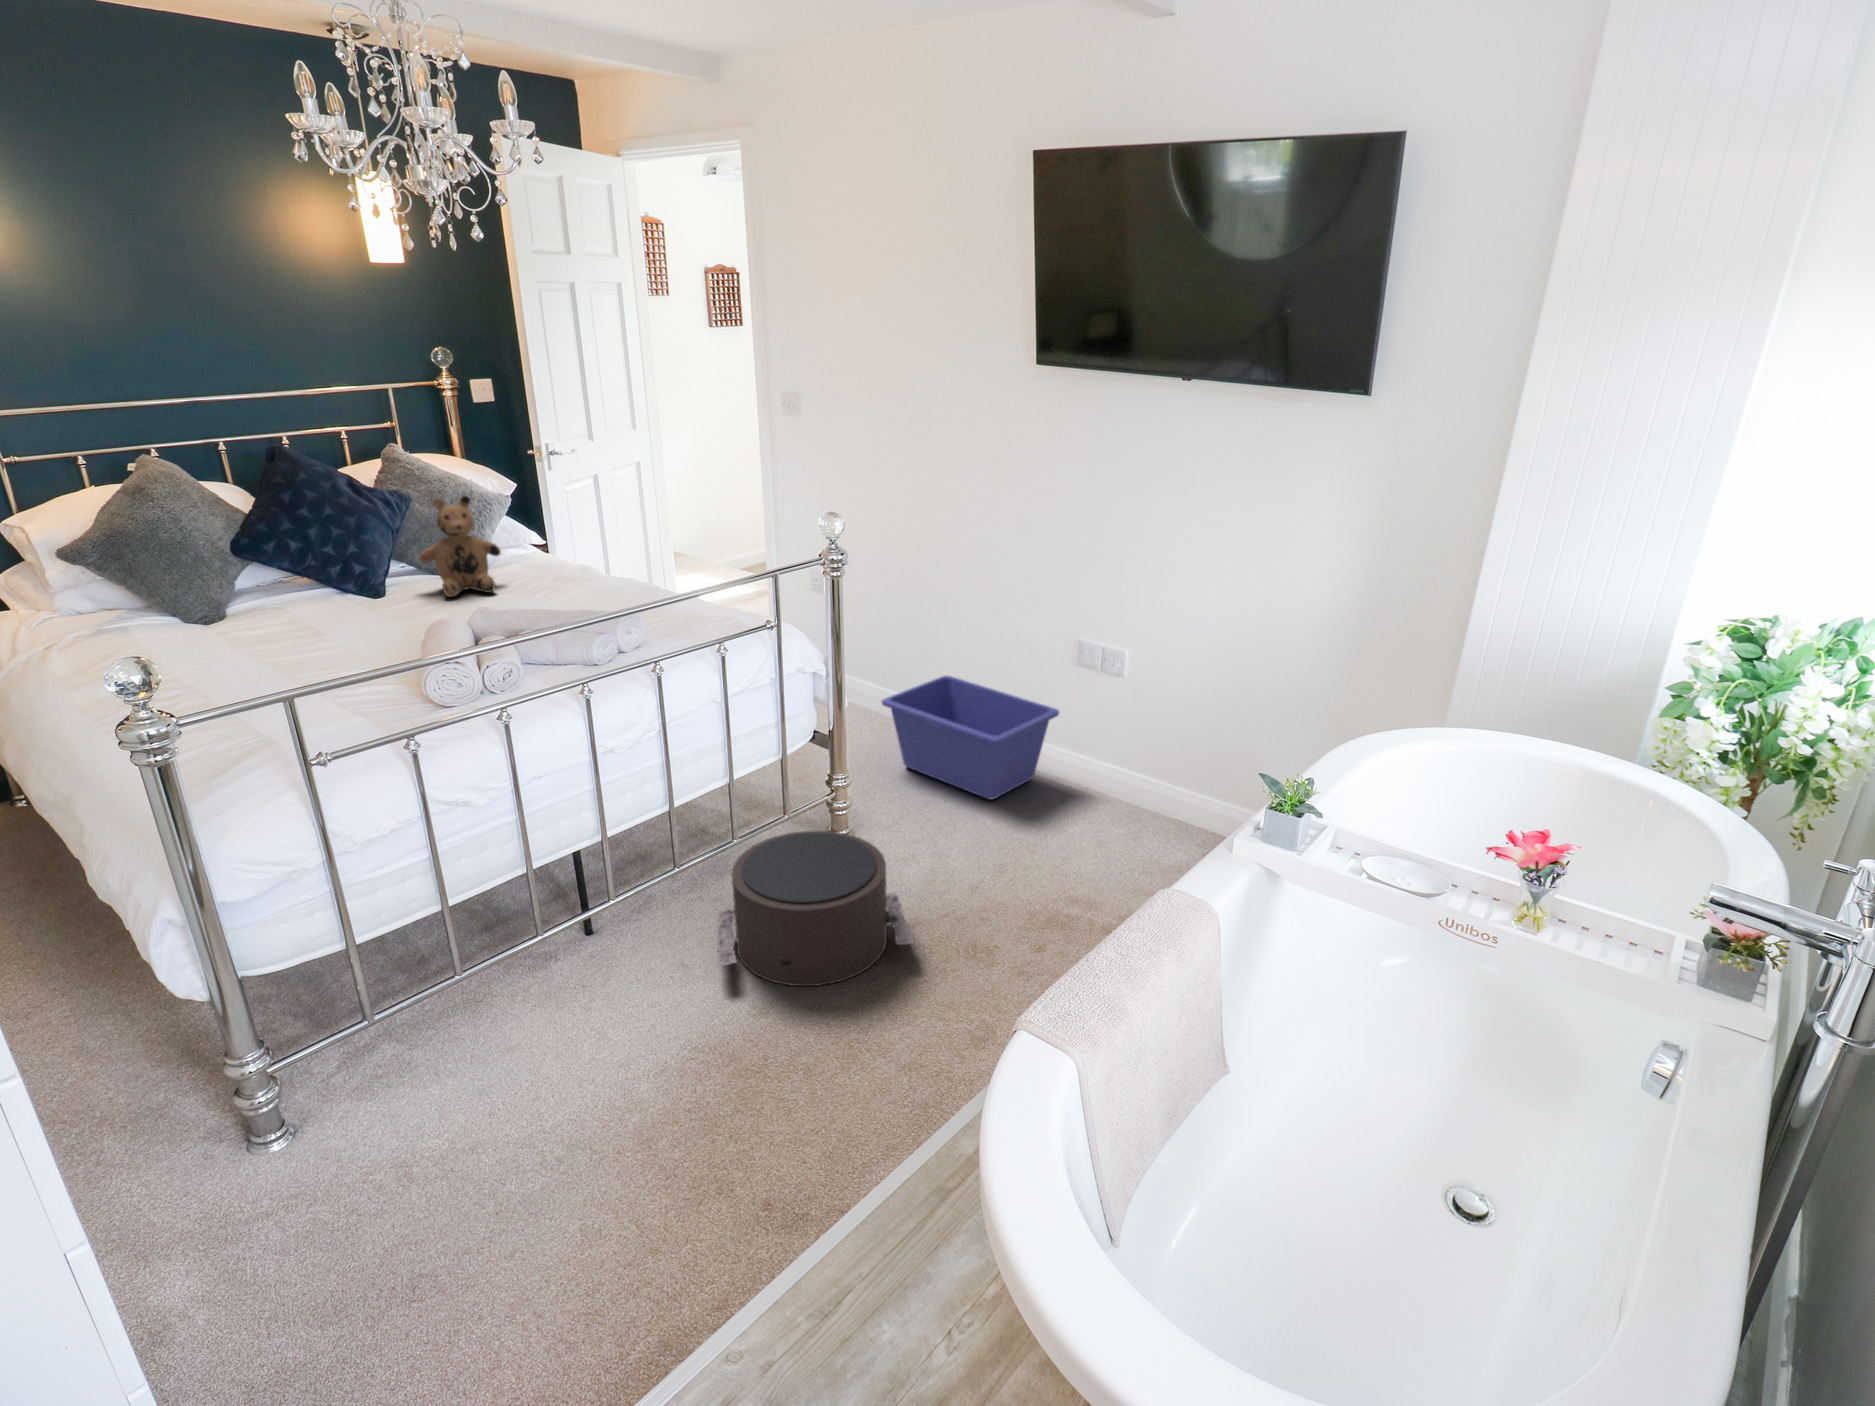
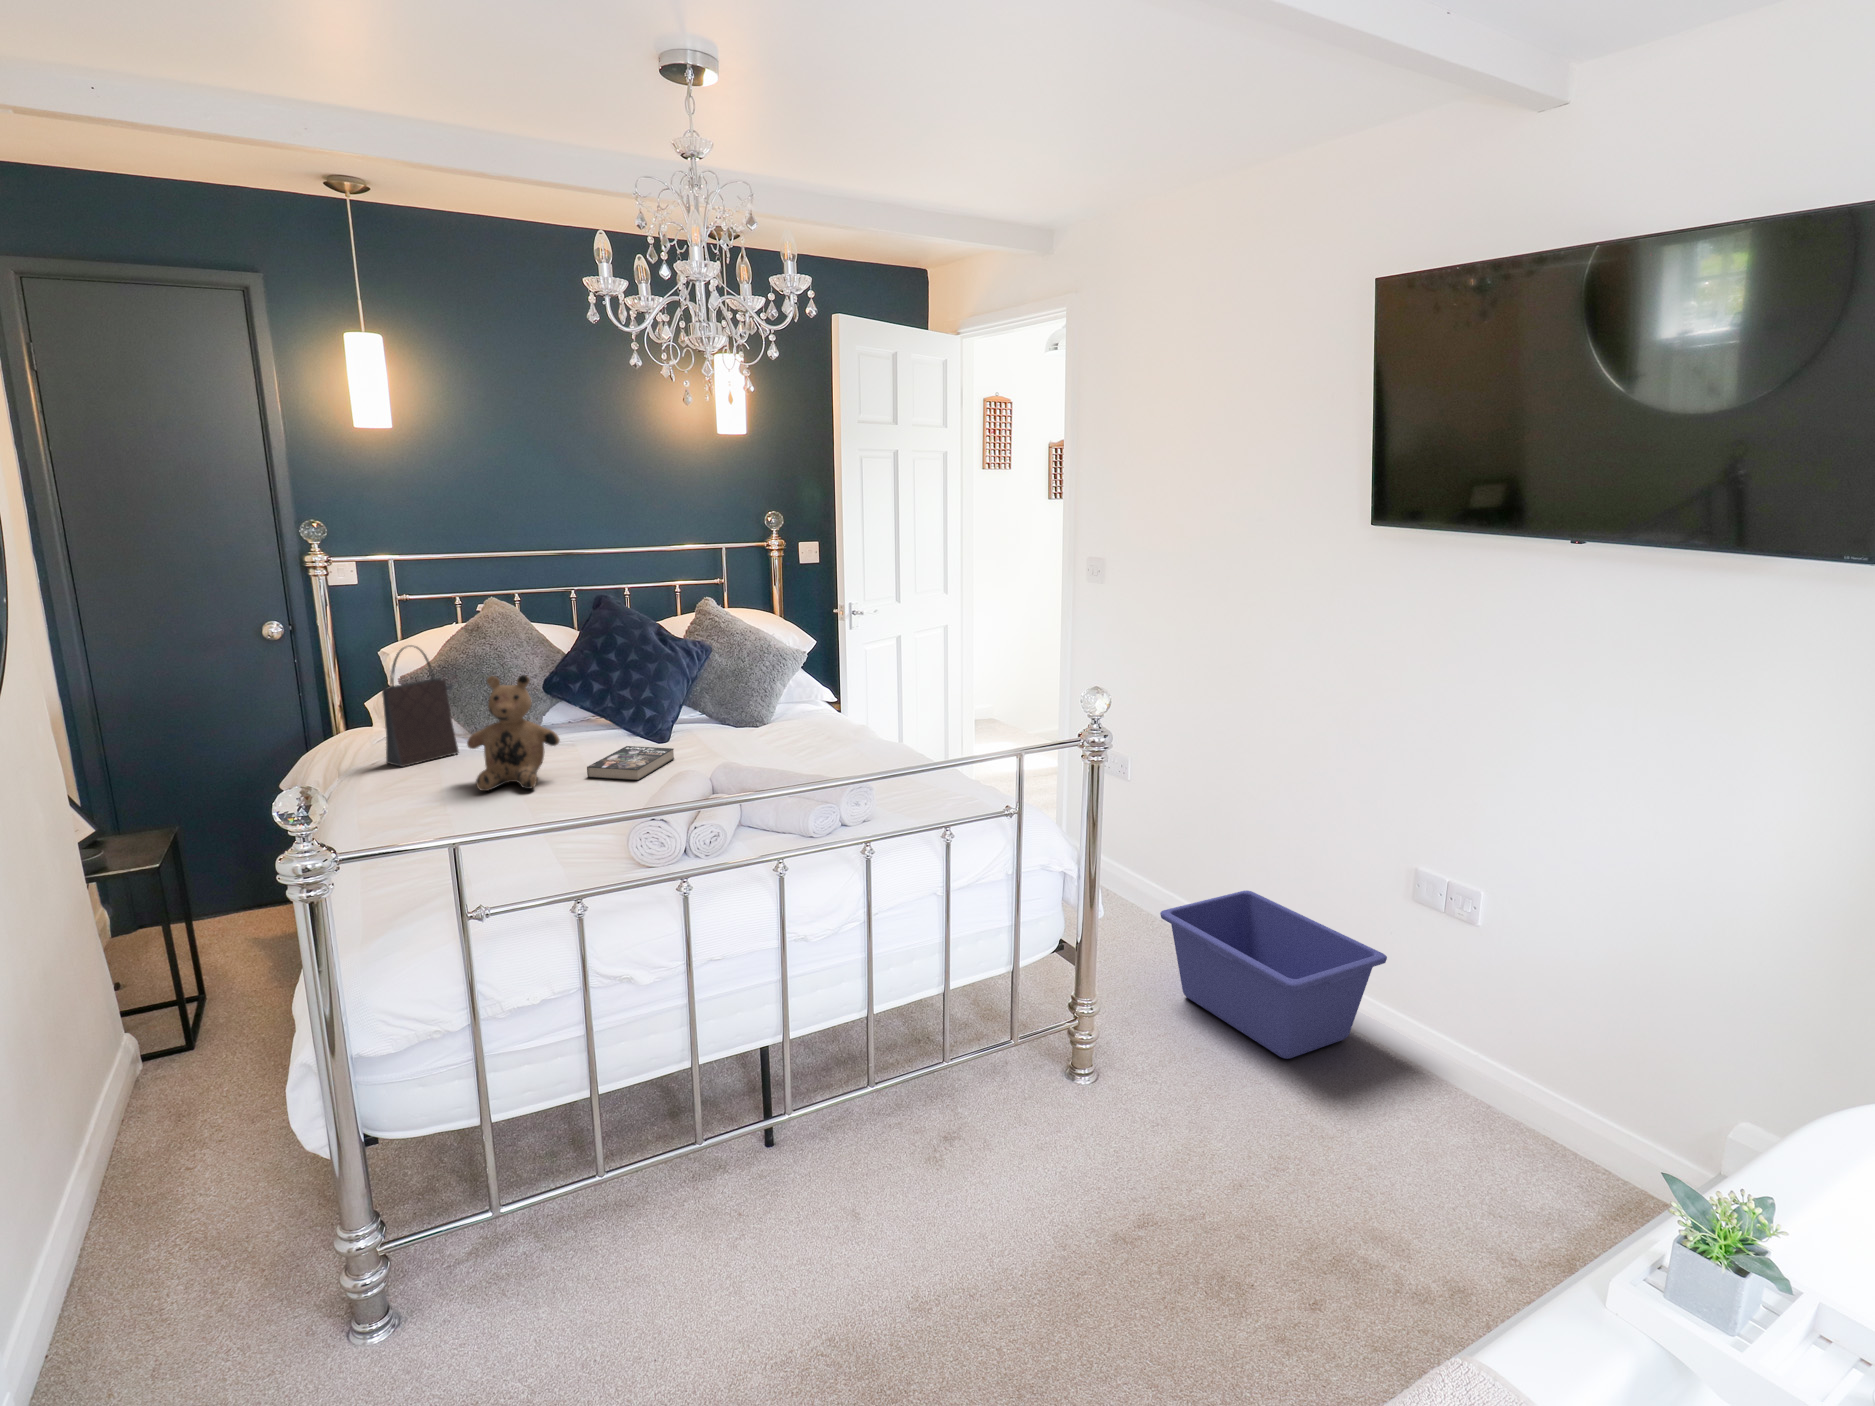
teddy bear: present [419,496,501,597] -> present [467,675,560,791]
handbag: none [52,511,155,645] -> present [382,645,459,767]
book: none [325,600,411,635] -> present [587,746,674,780]
pouf: present [717,831,913,986] -> none [889,1066,1136,1281]

